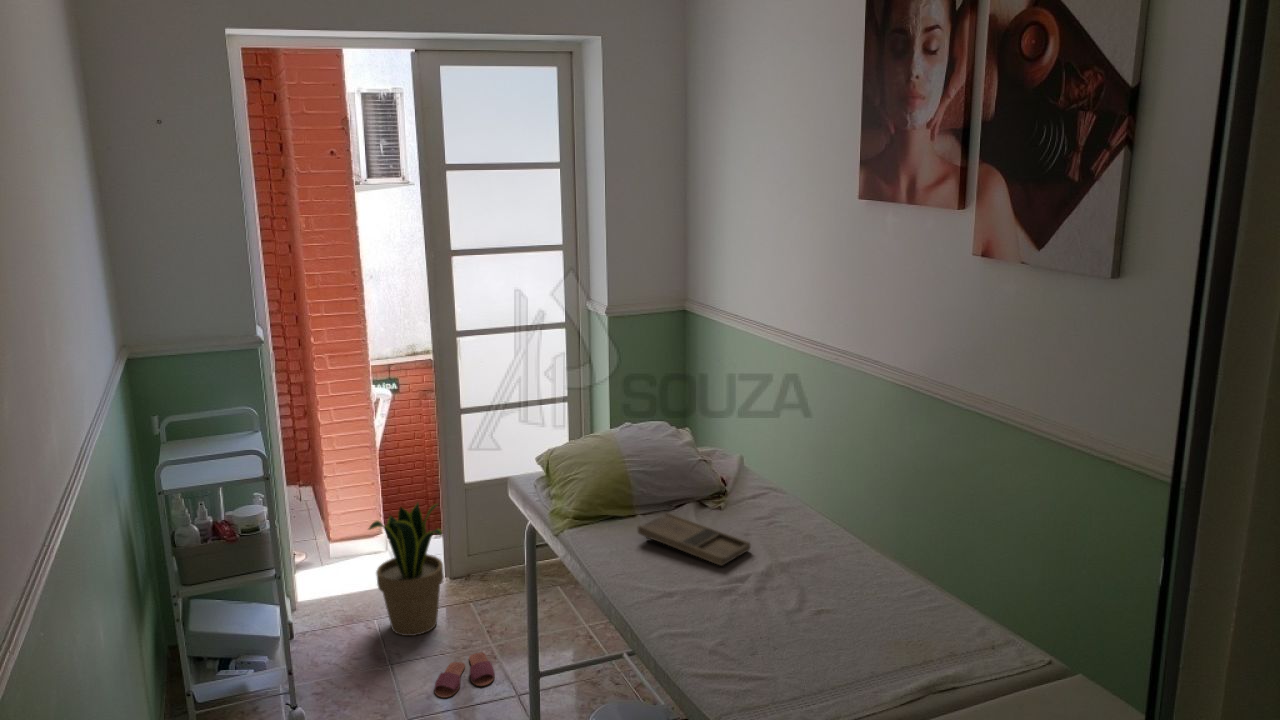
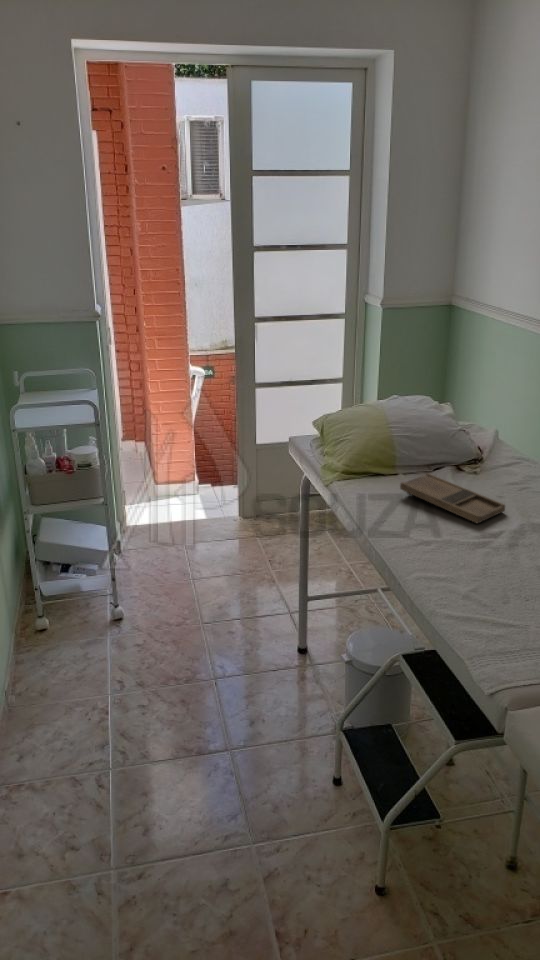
potted plant: present [368,503,444,636] -> none [177,455,236,560]
slippers: present [434,653,495,698] -> none [223,578,272,610]

